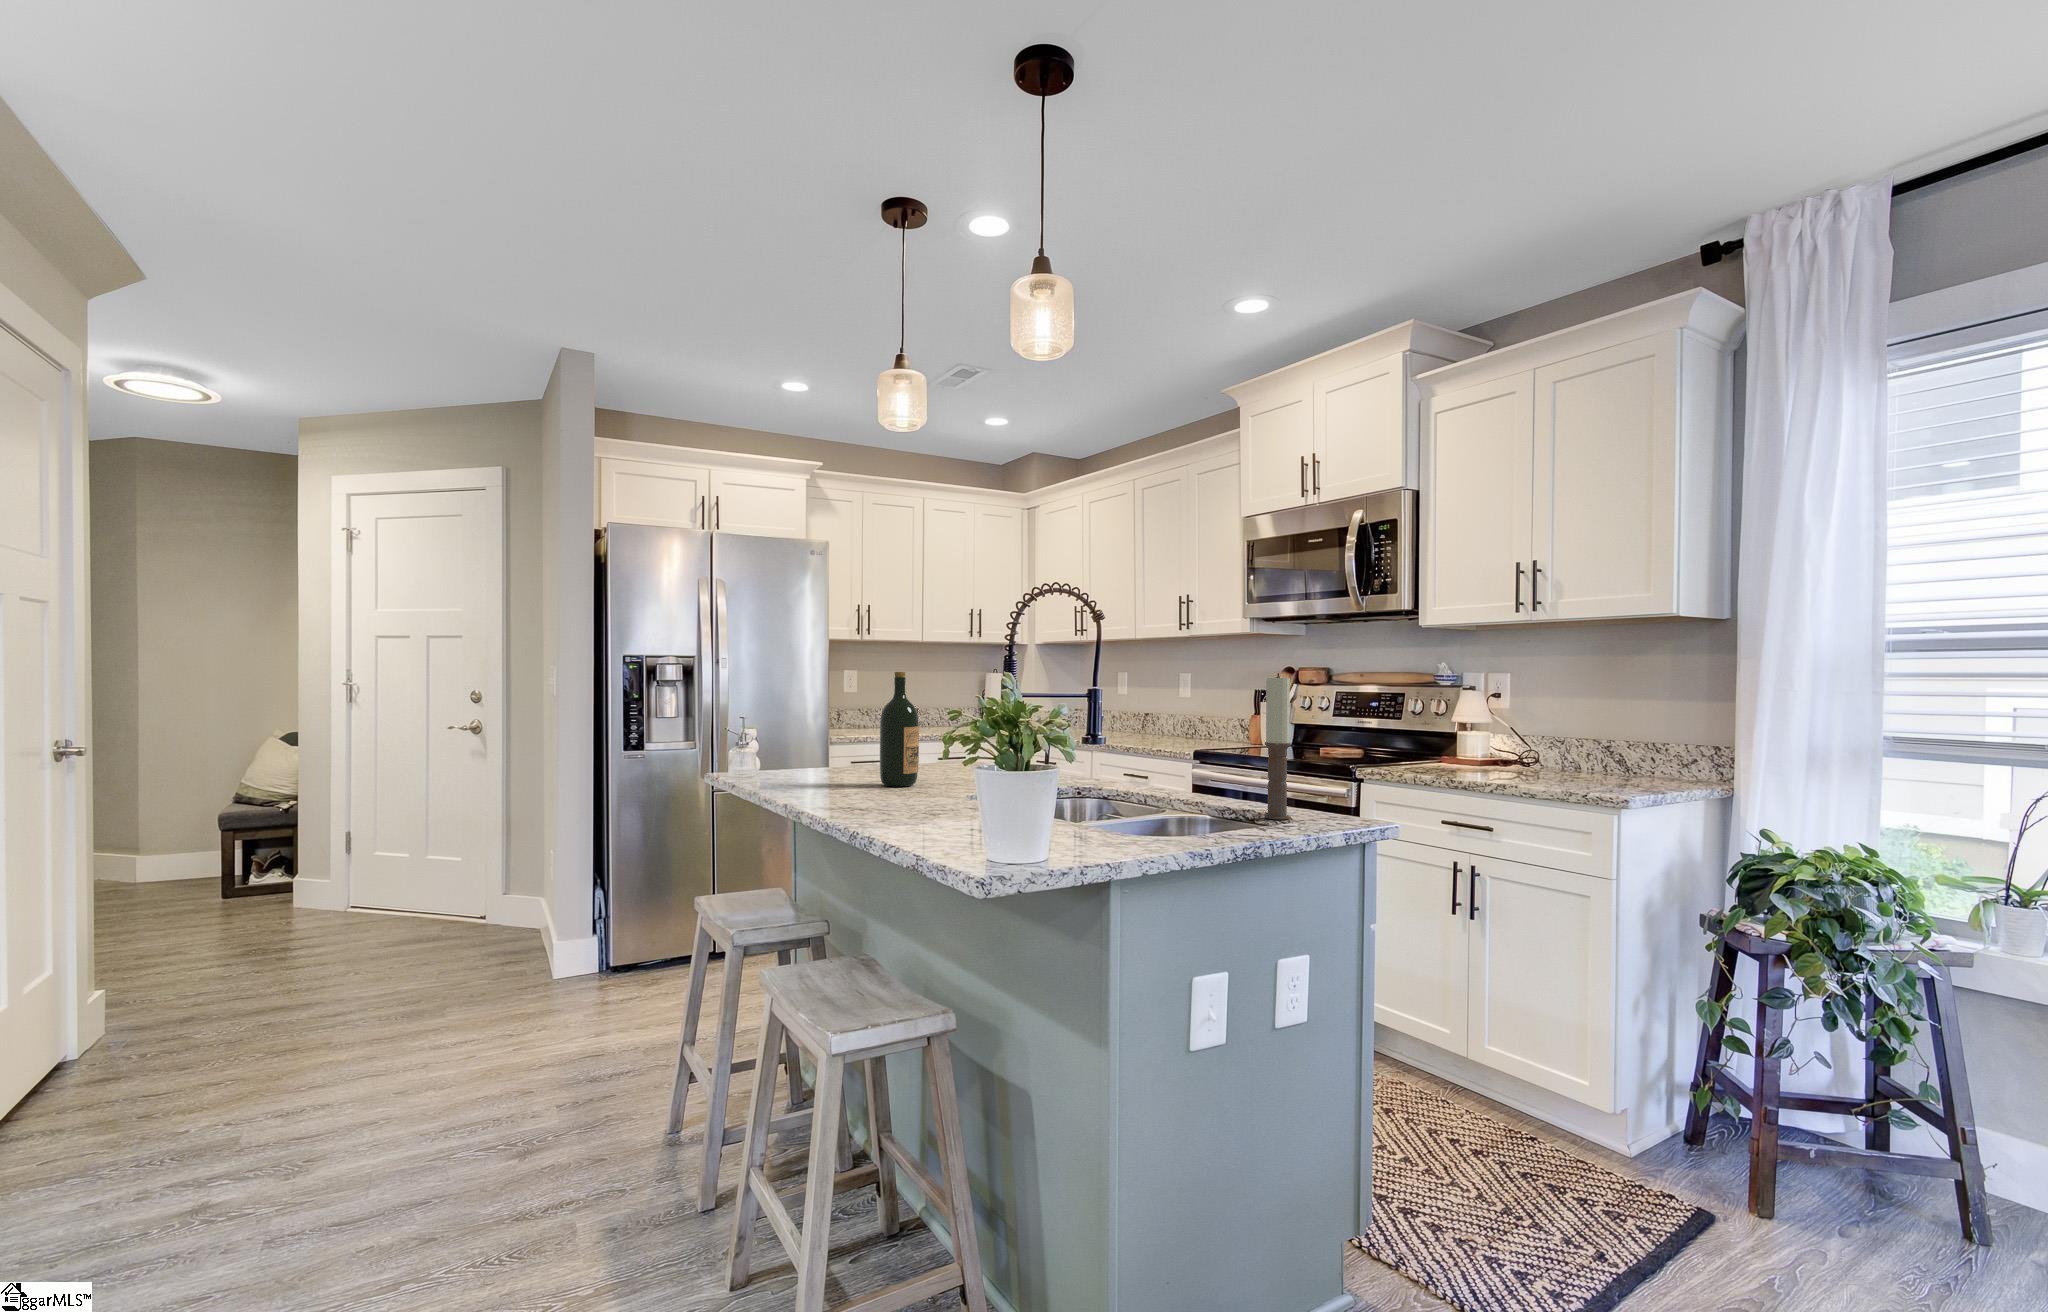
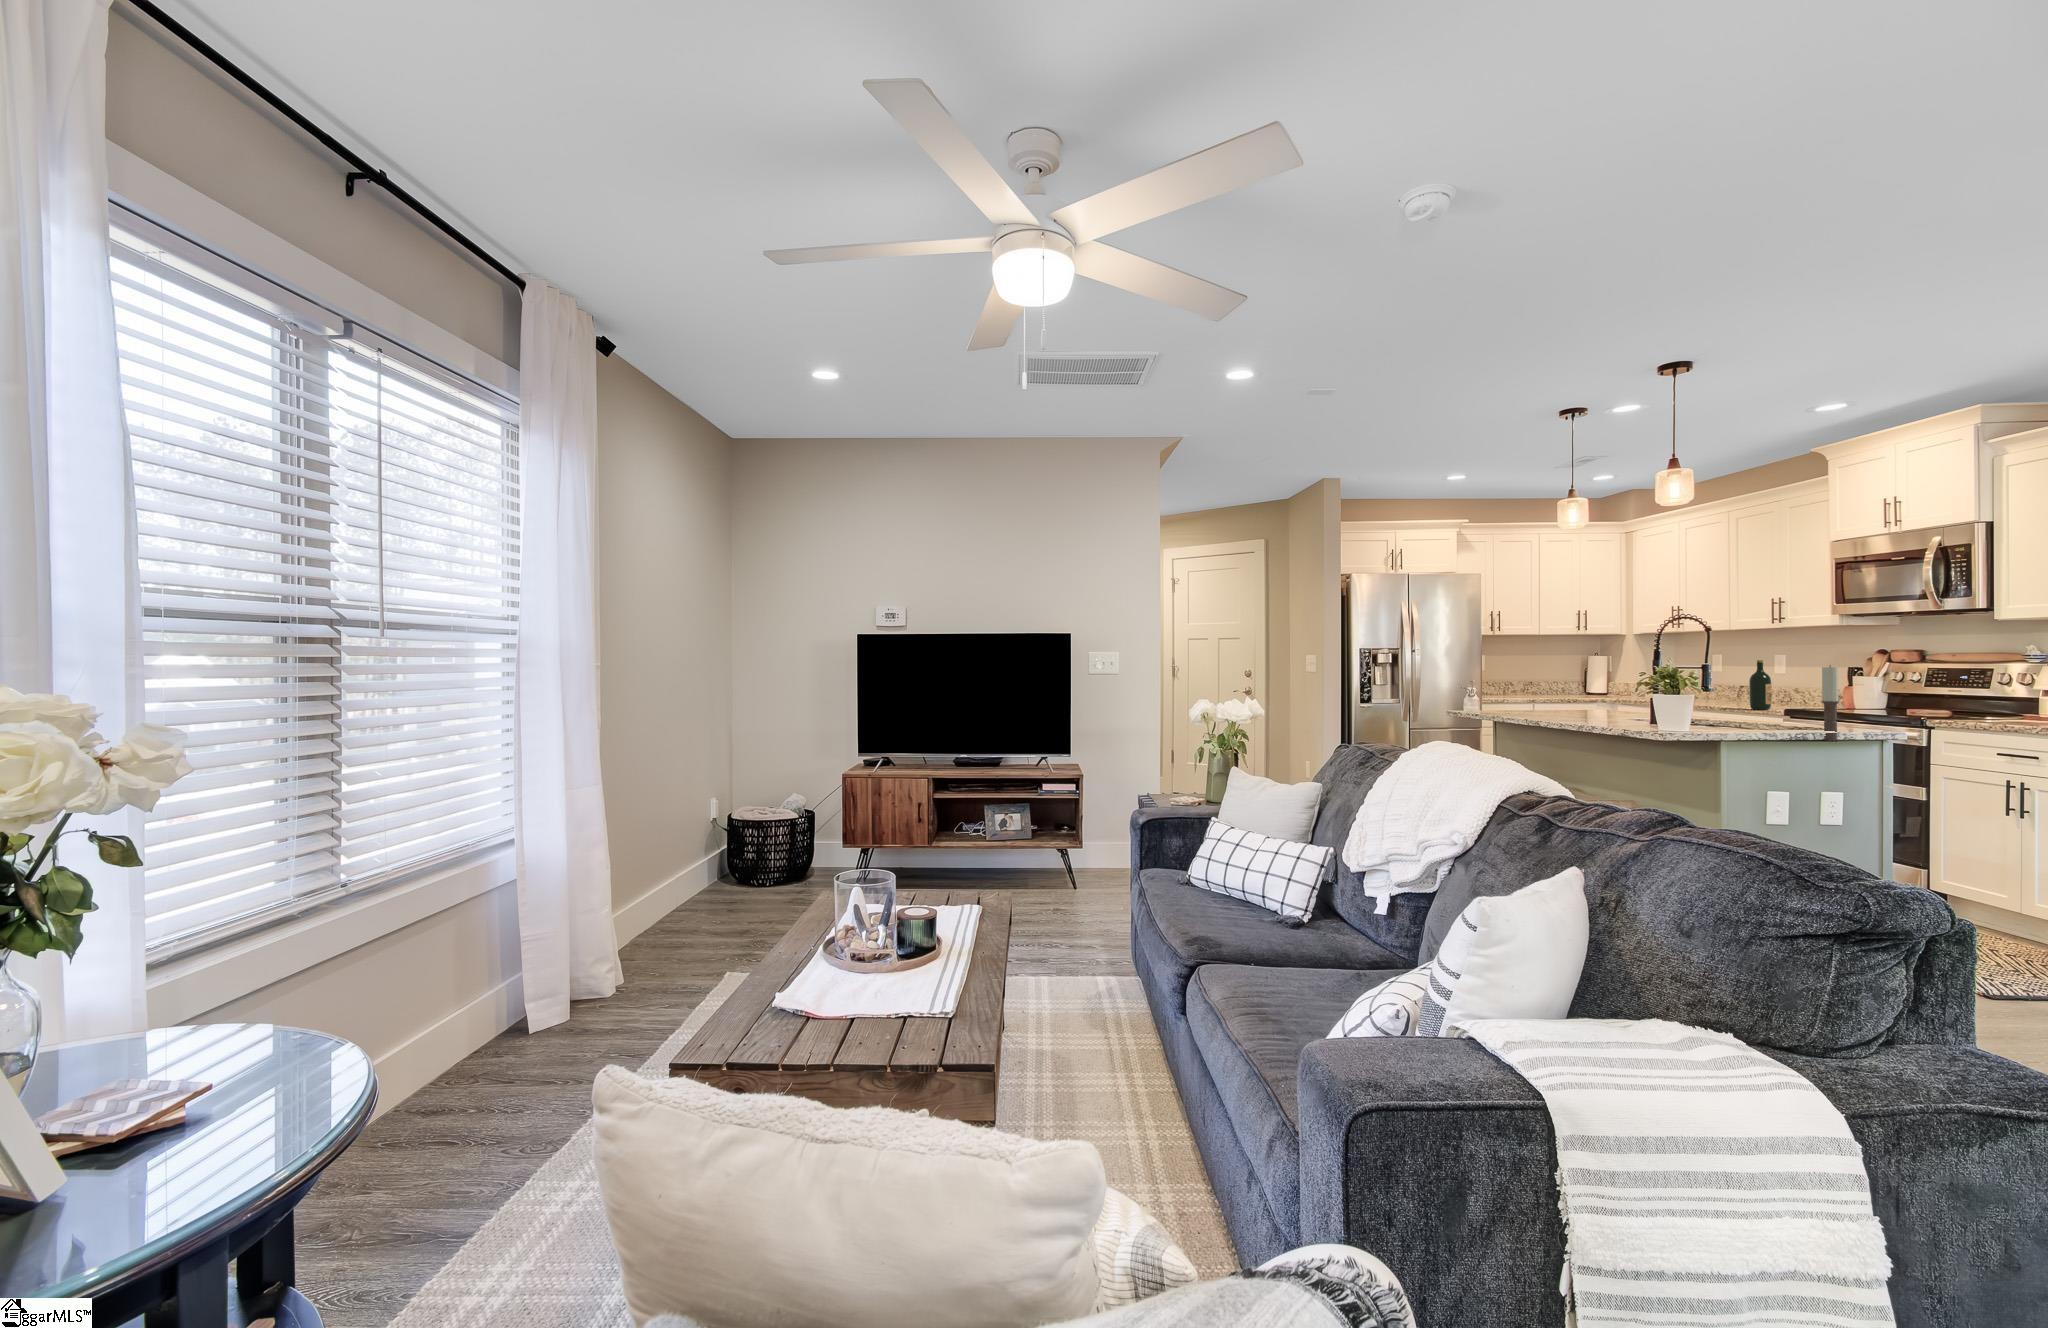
wine bottle: present [880,672,919,787] -> present [1749,660,1772,710]

